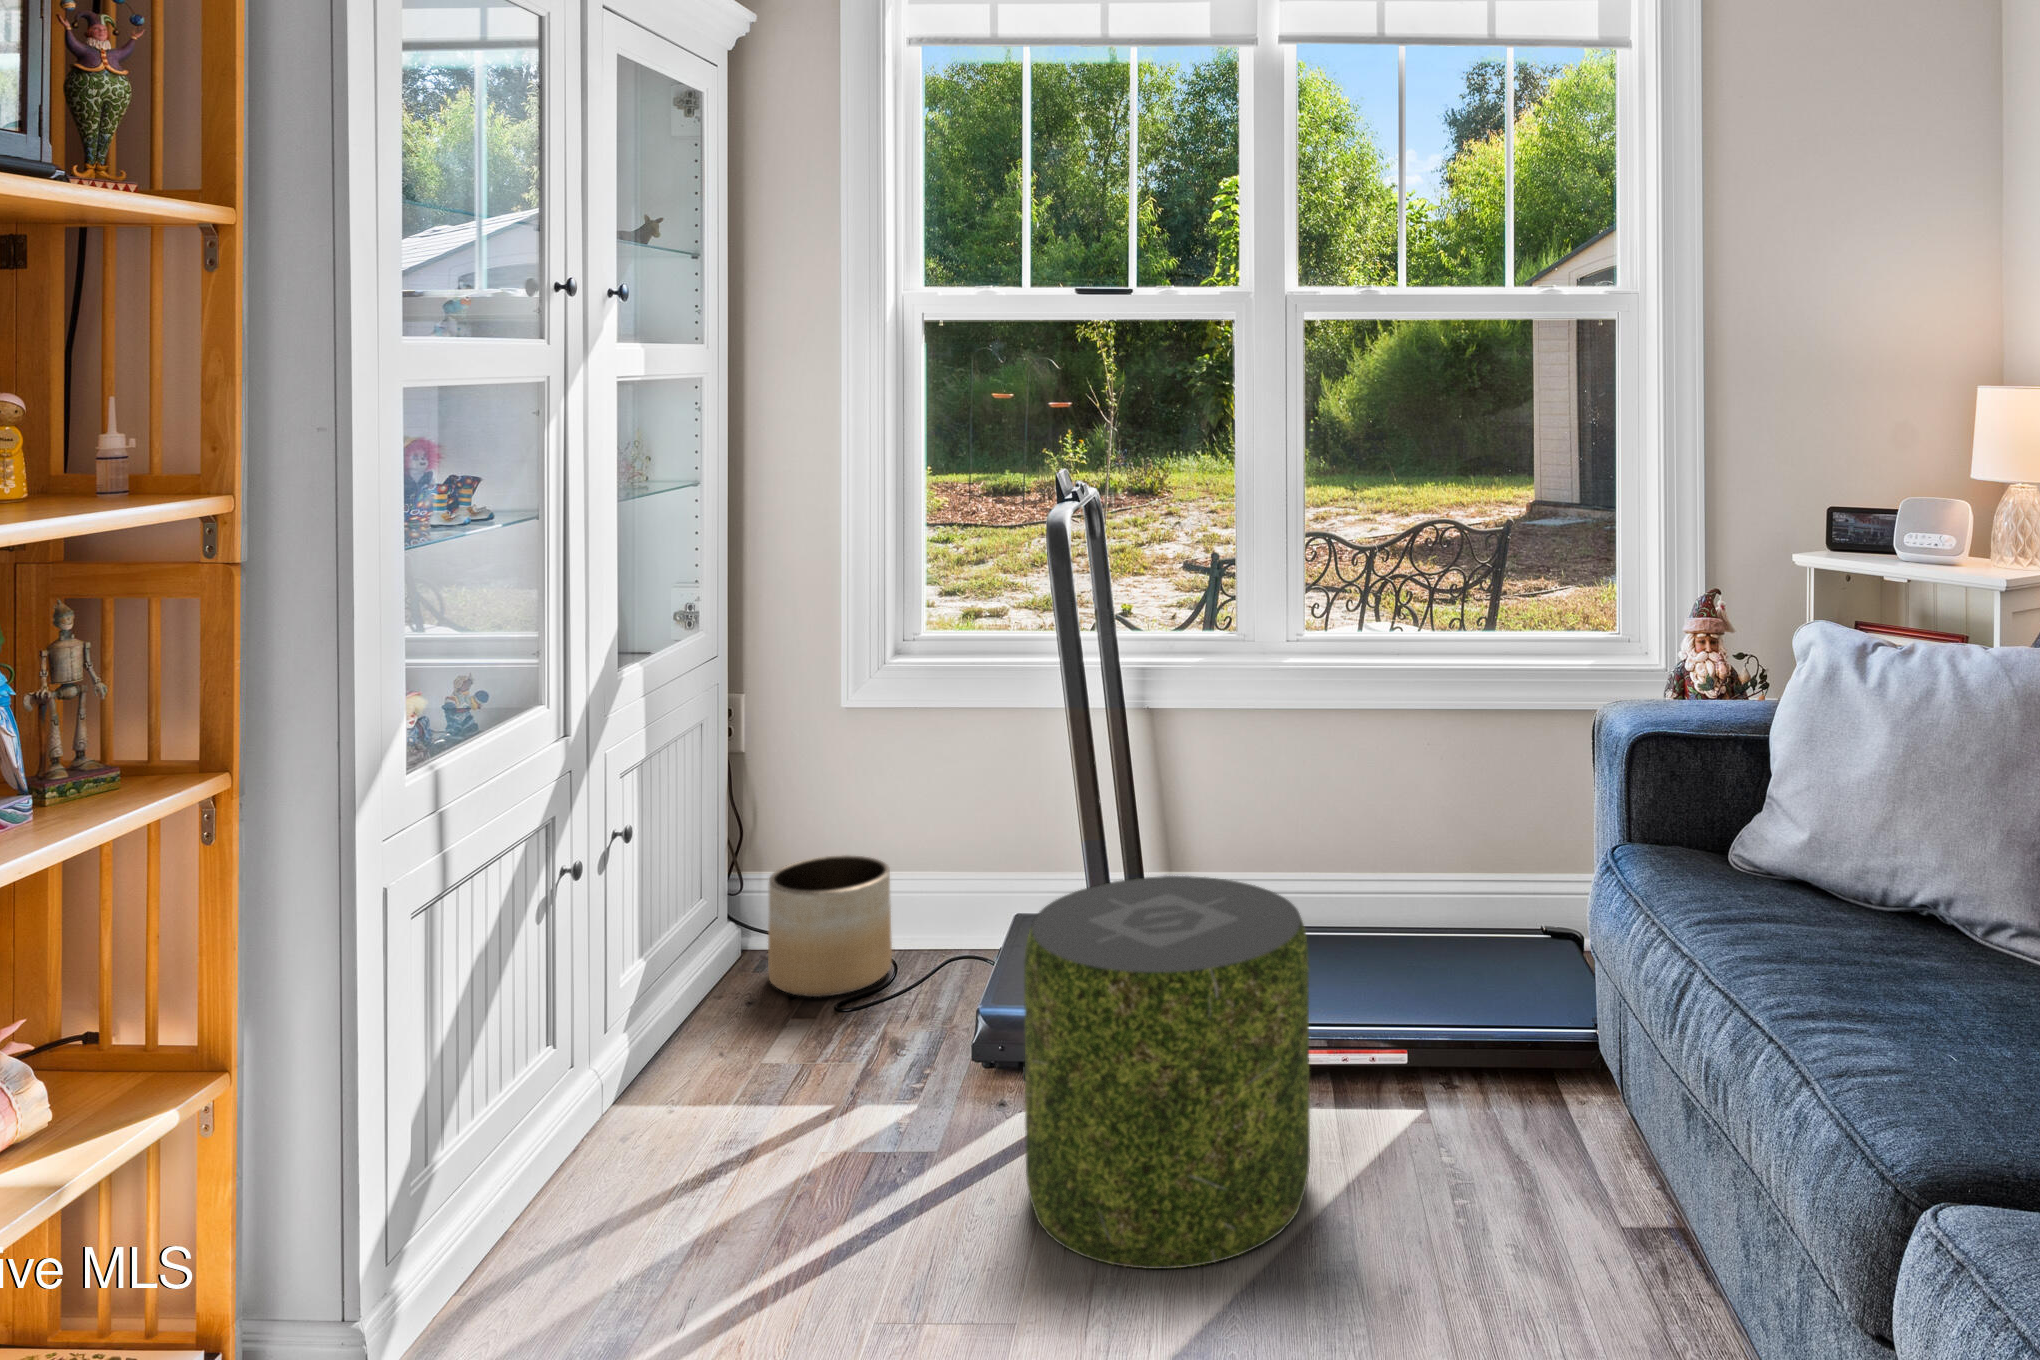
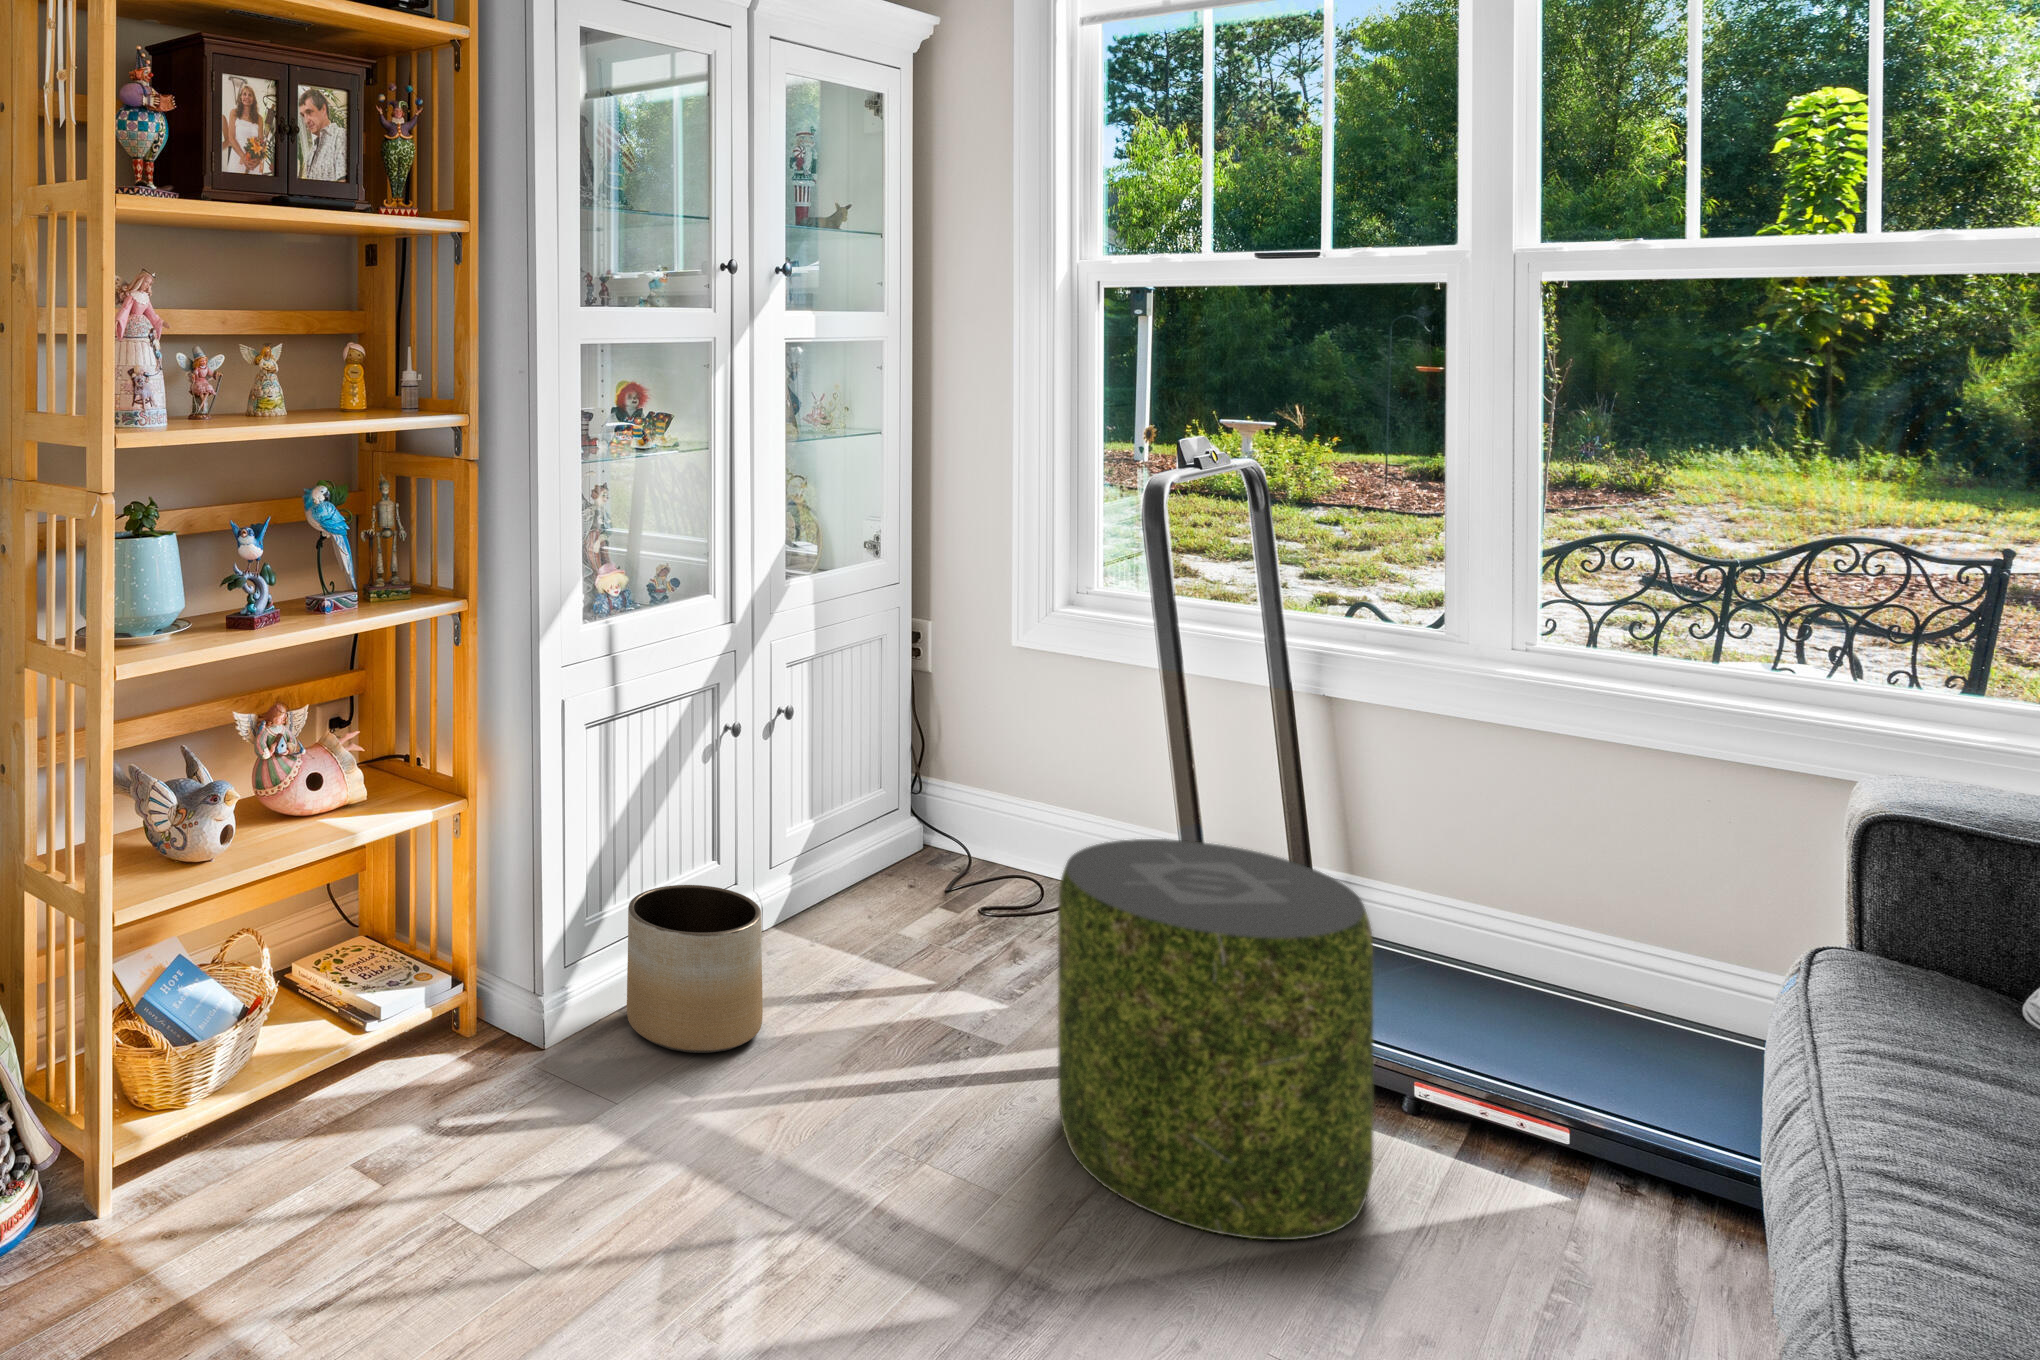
planter: present [768,855,892,997] -> present [627,885,763,1053]

